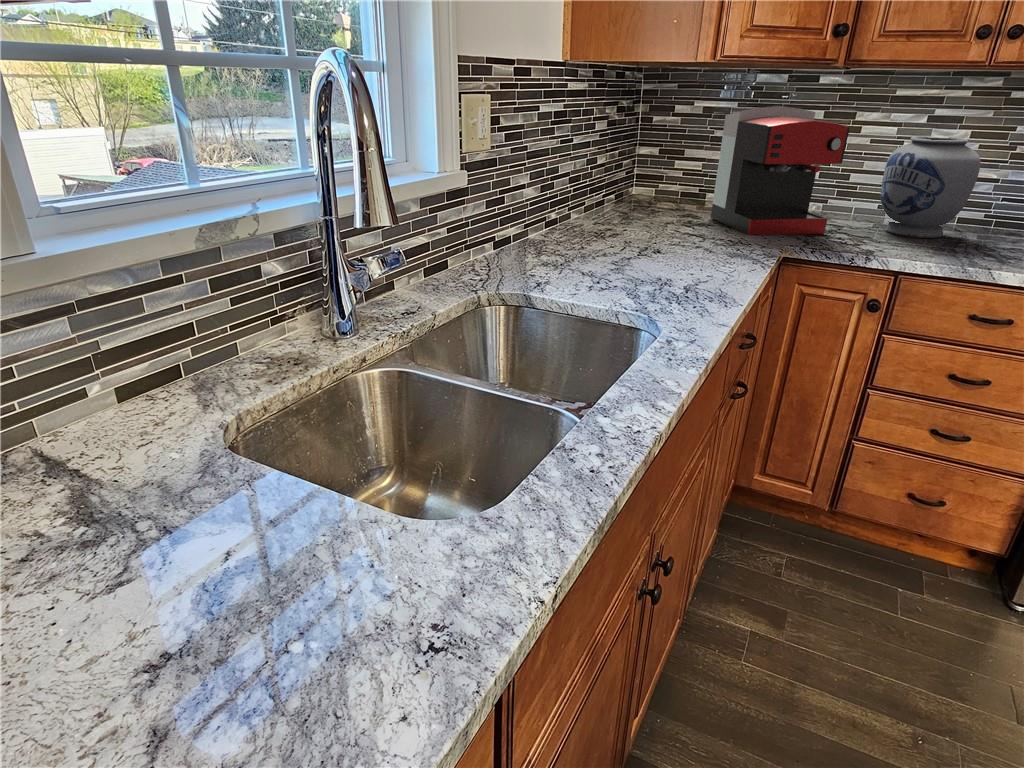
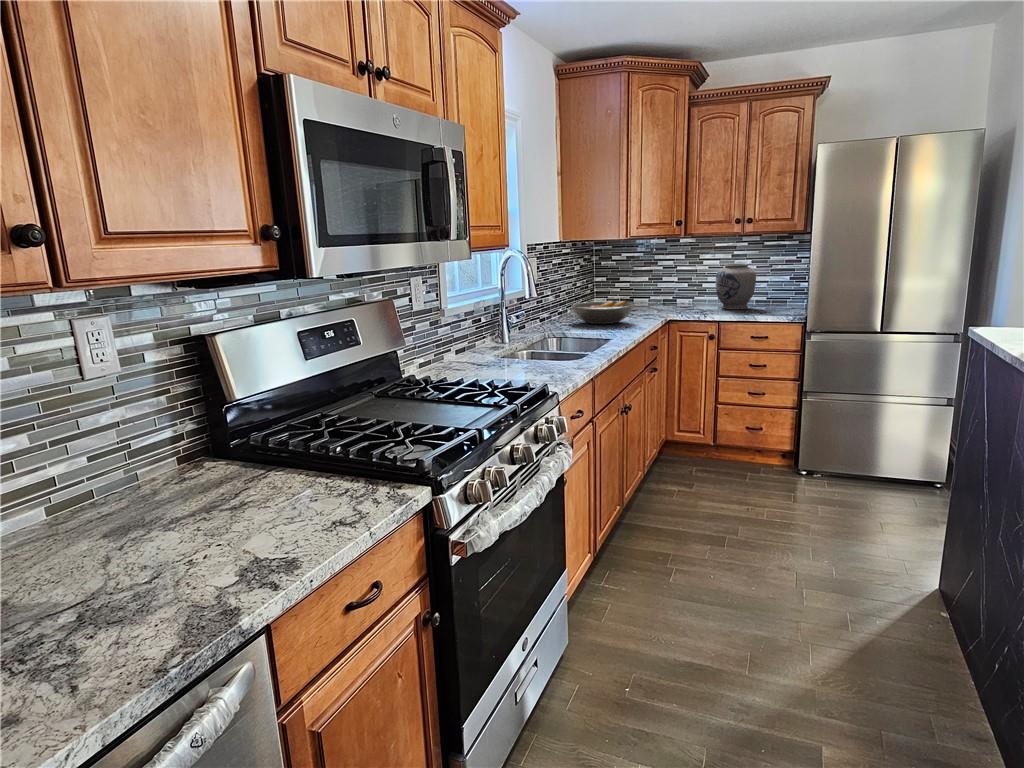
coffee maker: present [711,106,849,235] -> none [637,254,693,313]
fruit bowl: none [565,208,714,269] -> present [571,301,634,324]

